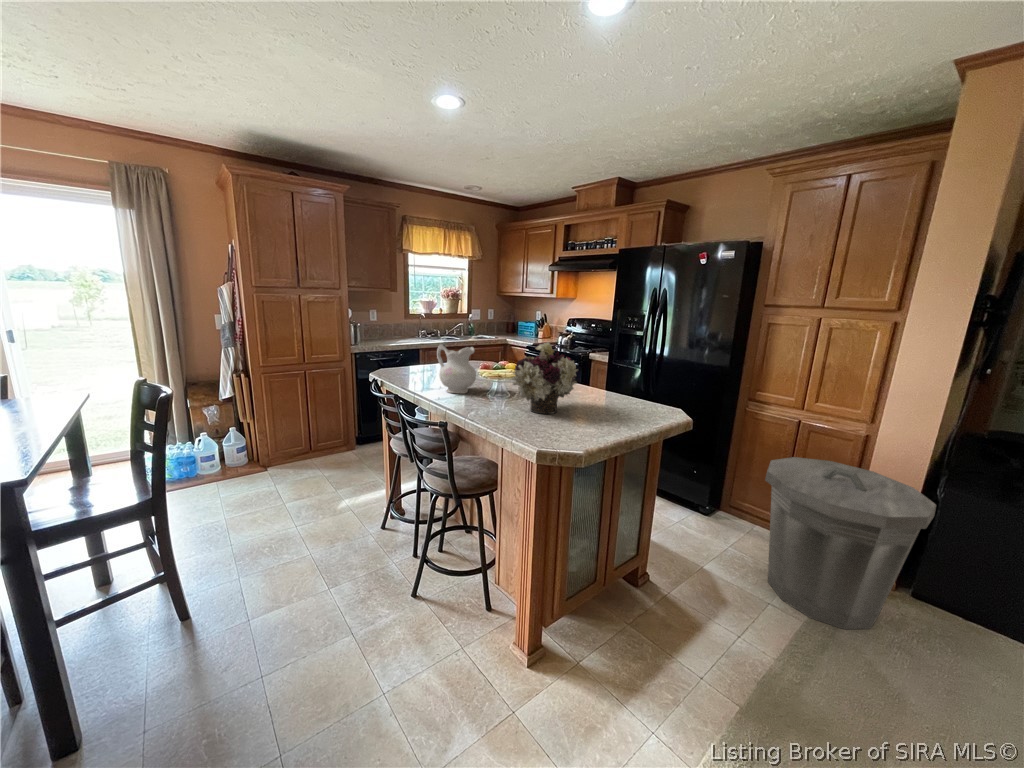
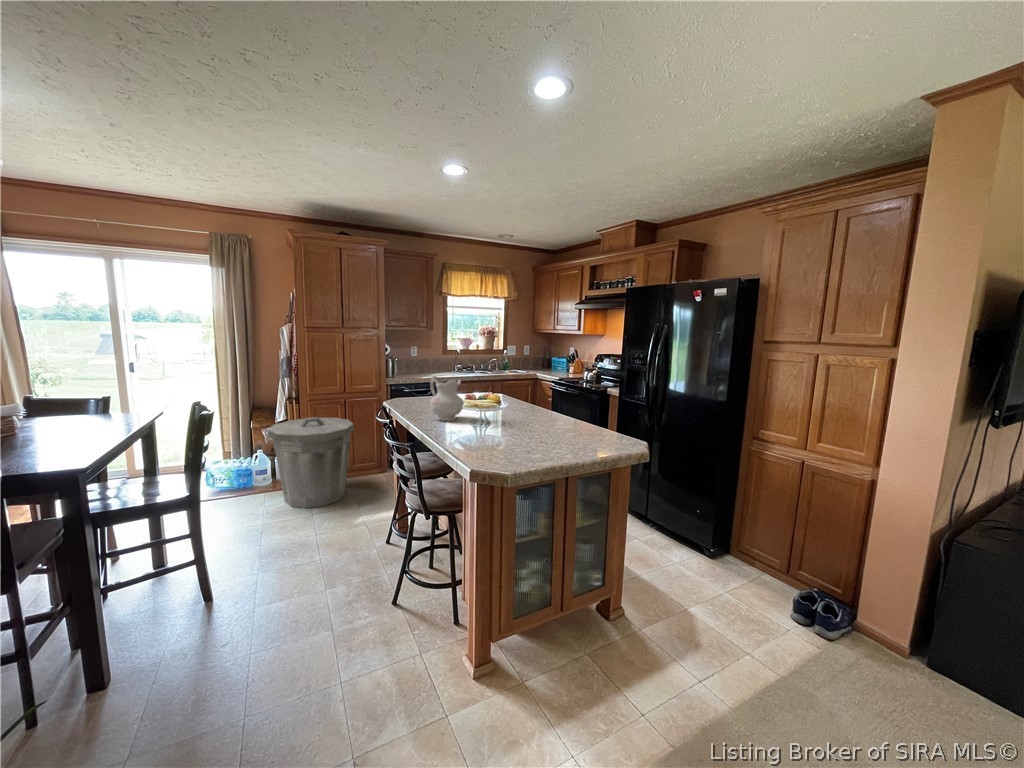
flower arrangement: present [511,342,578,414] -> none [474,376,541,441]
trash can: present [765,457,936,629] -> present [268,417,354,508]

